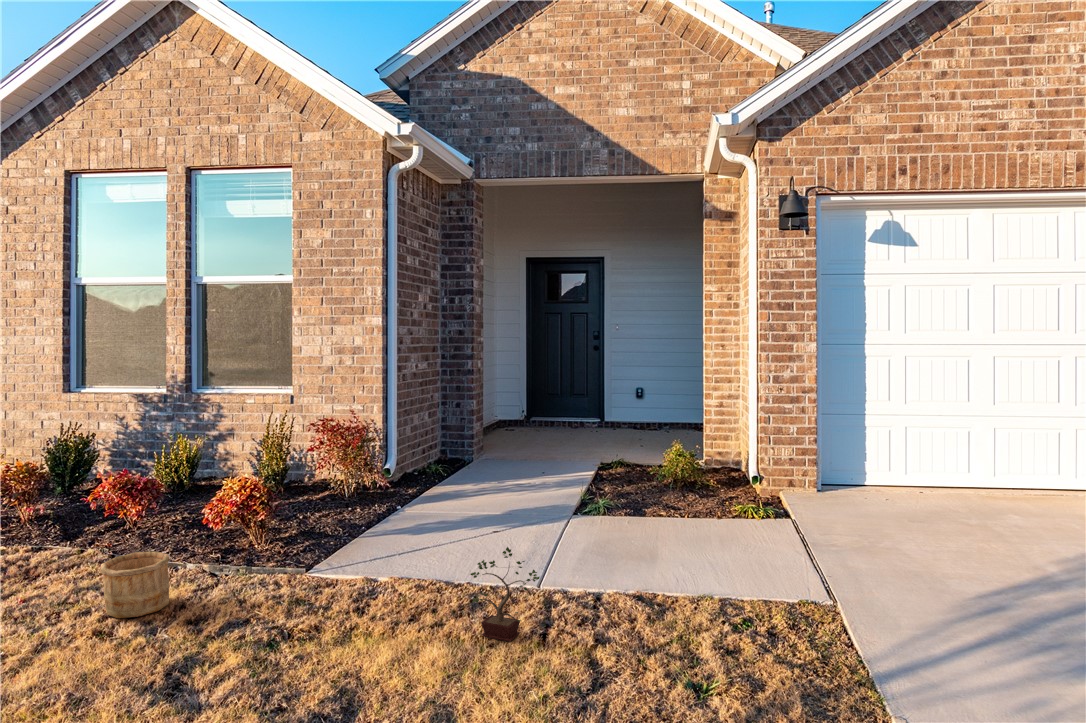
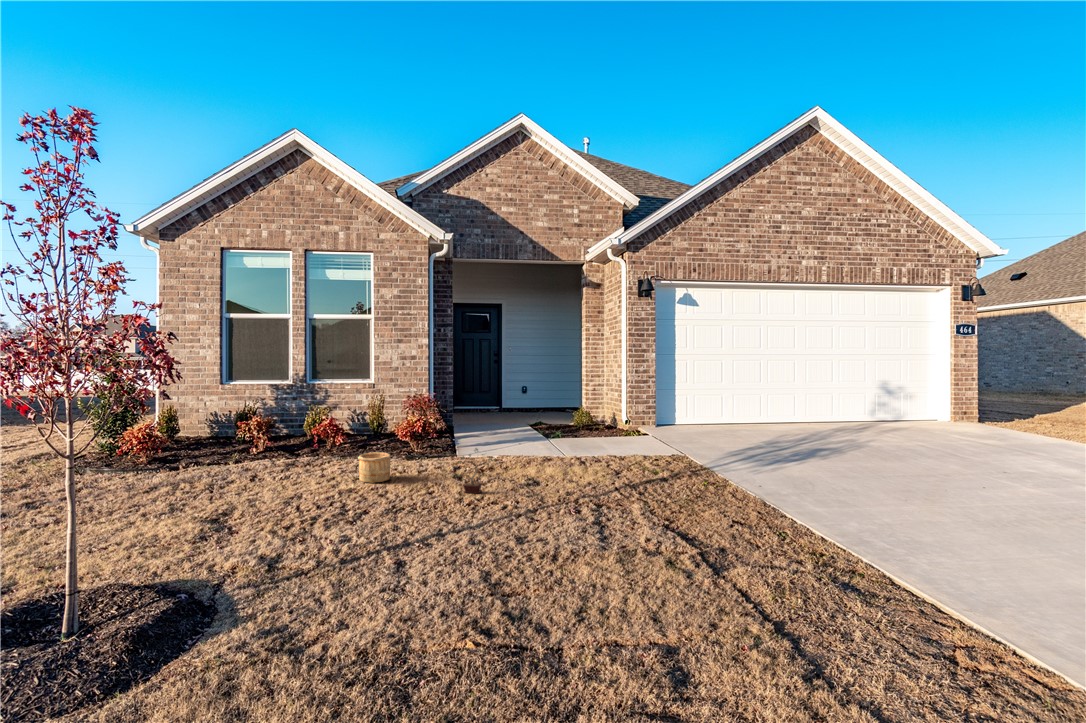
potted plant: present [470,547,540,642] -> present [459,448,495,494]

